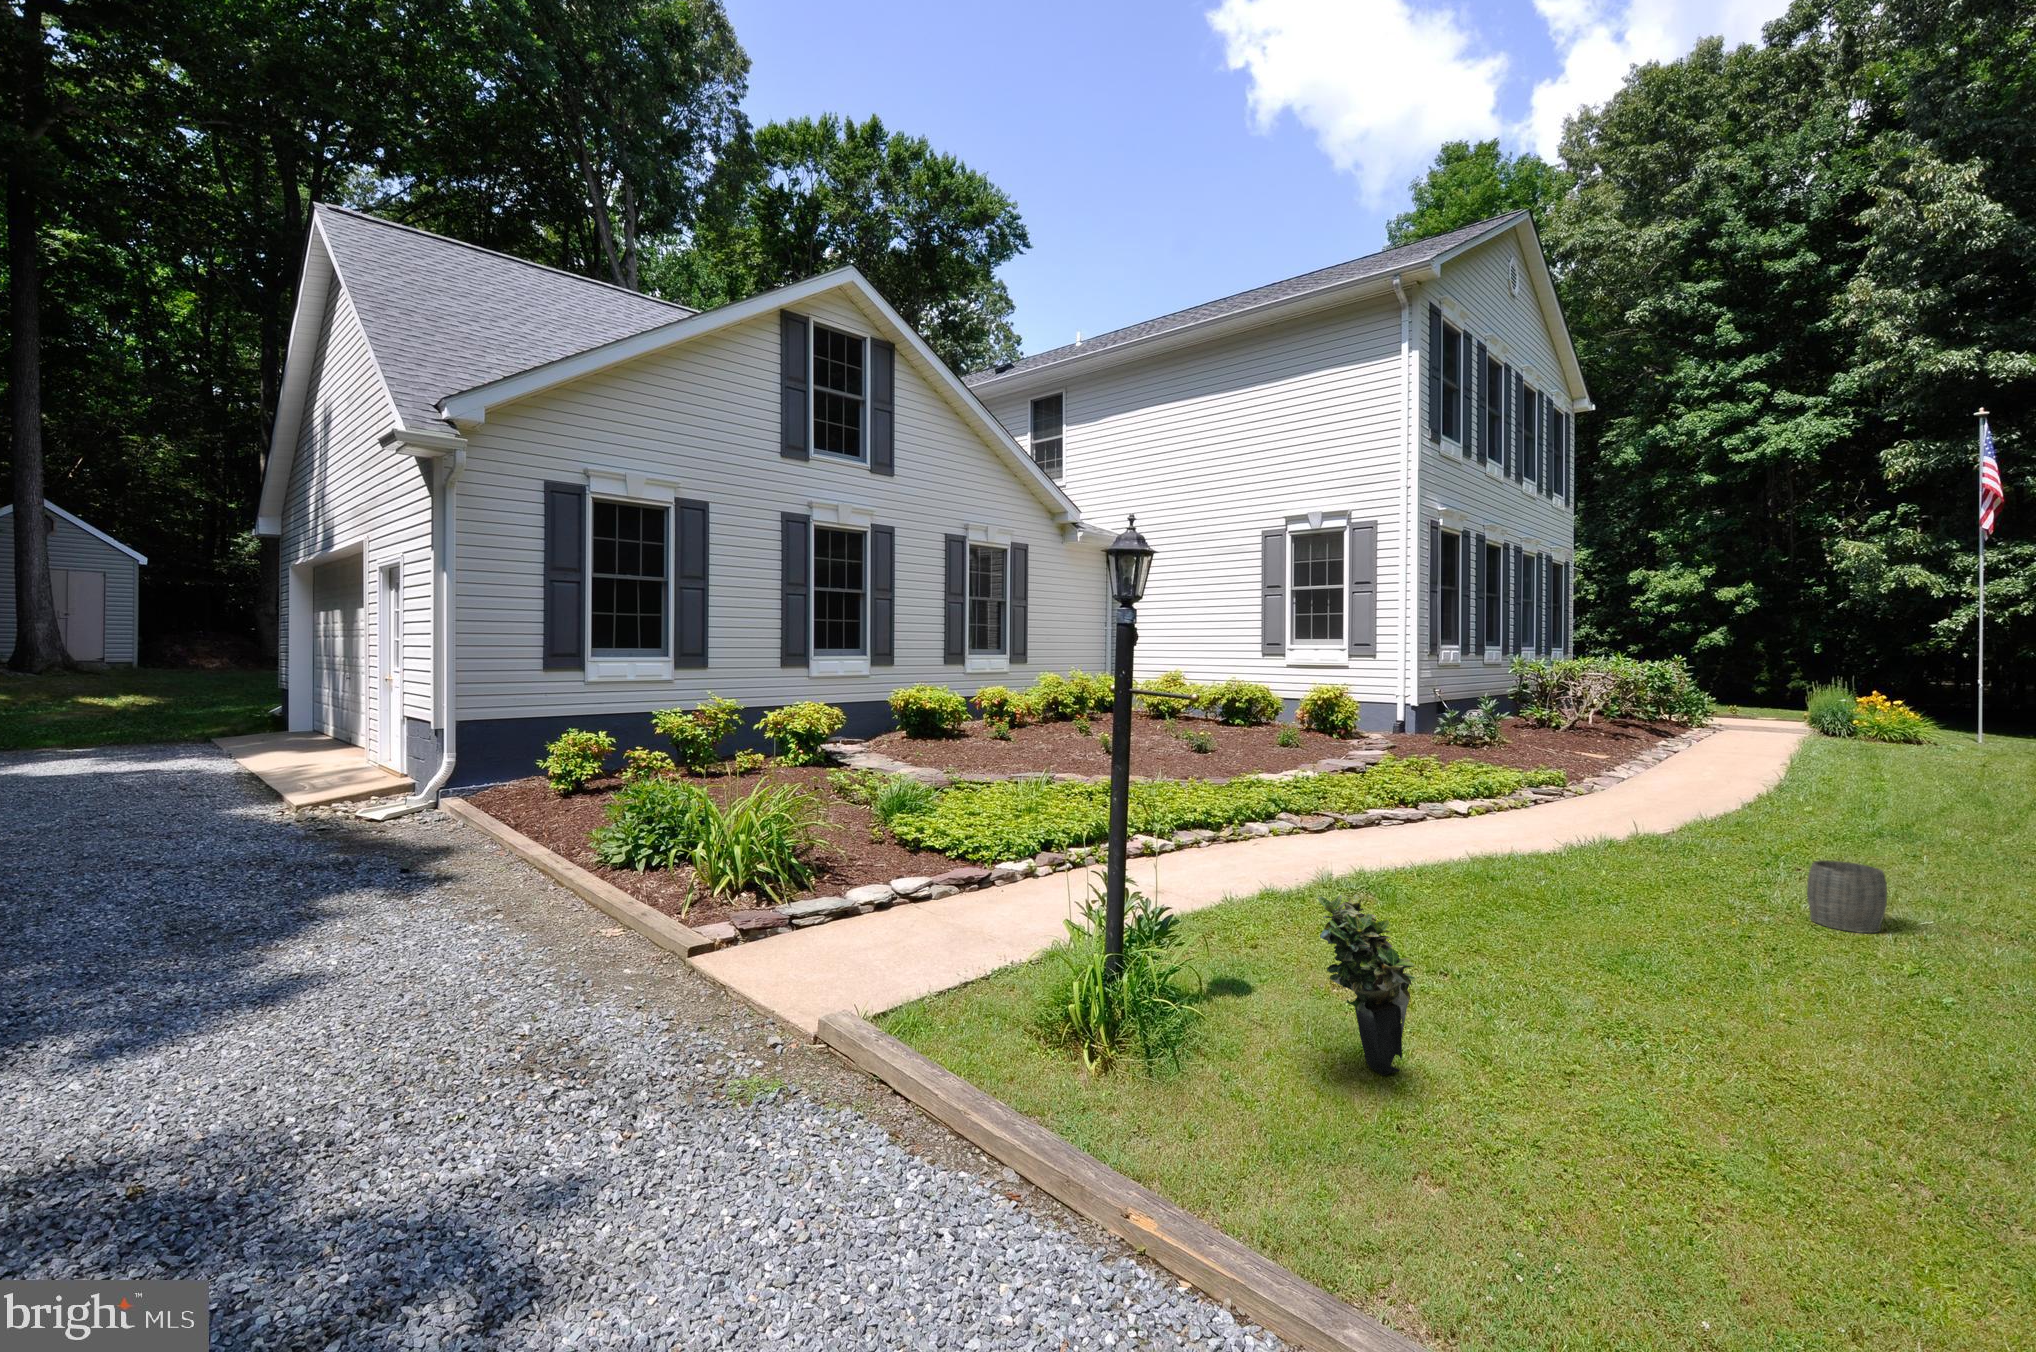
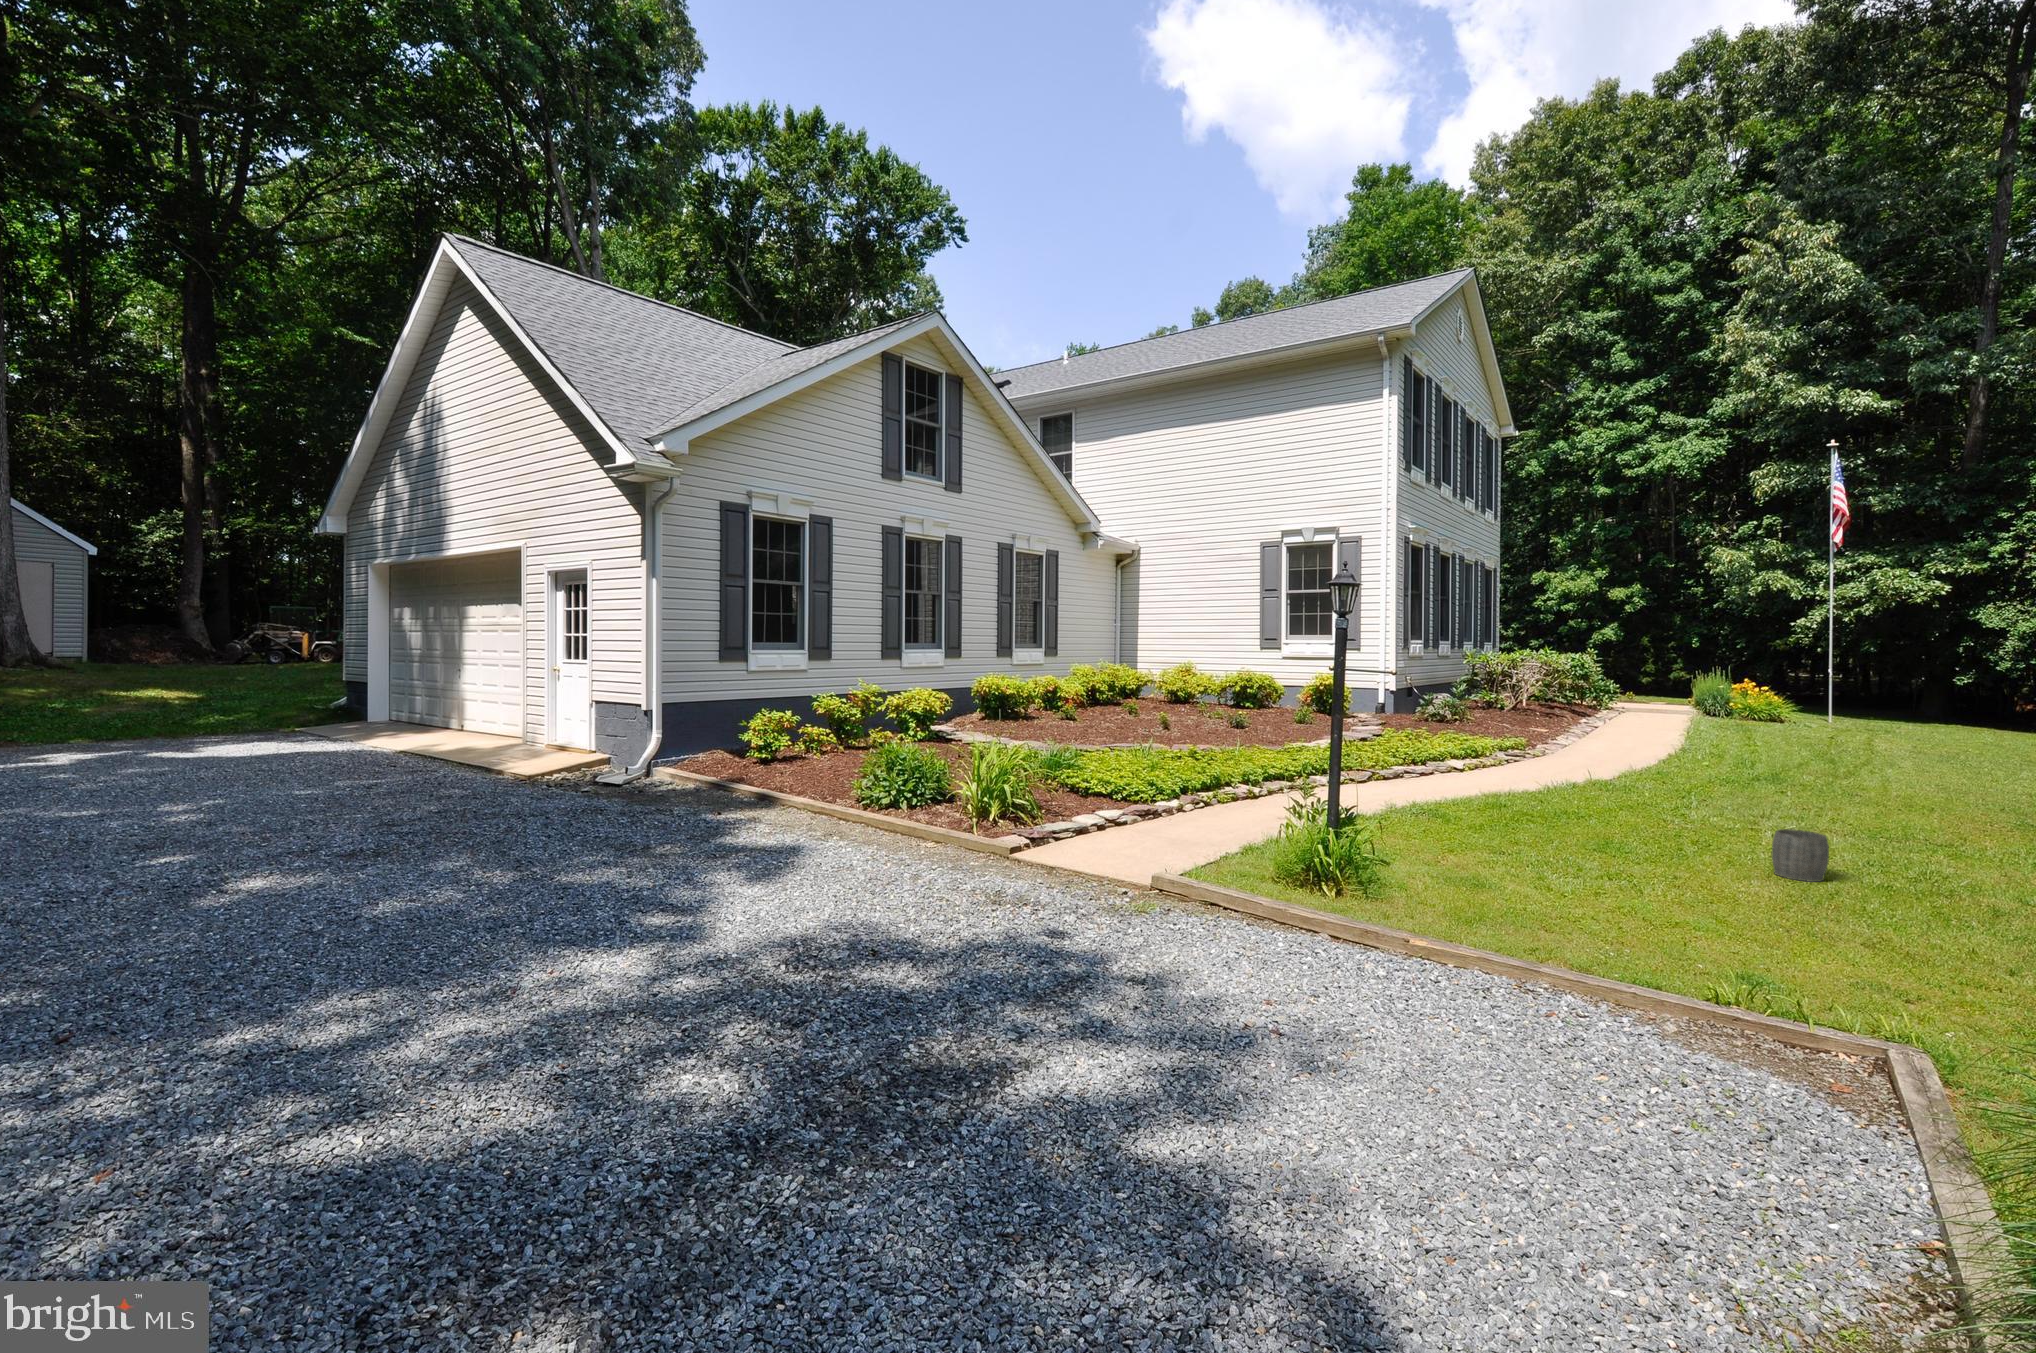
potted plant: present [1318,894,1416,1076] -> none [1498,866,1578,992]

